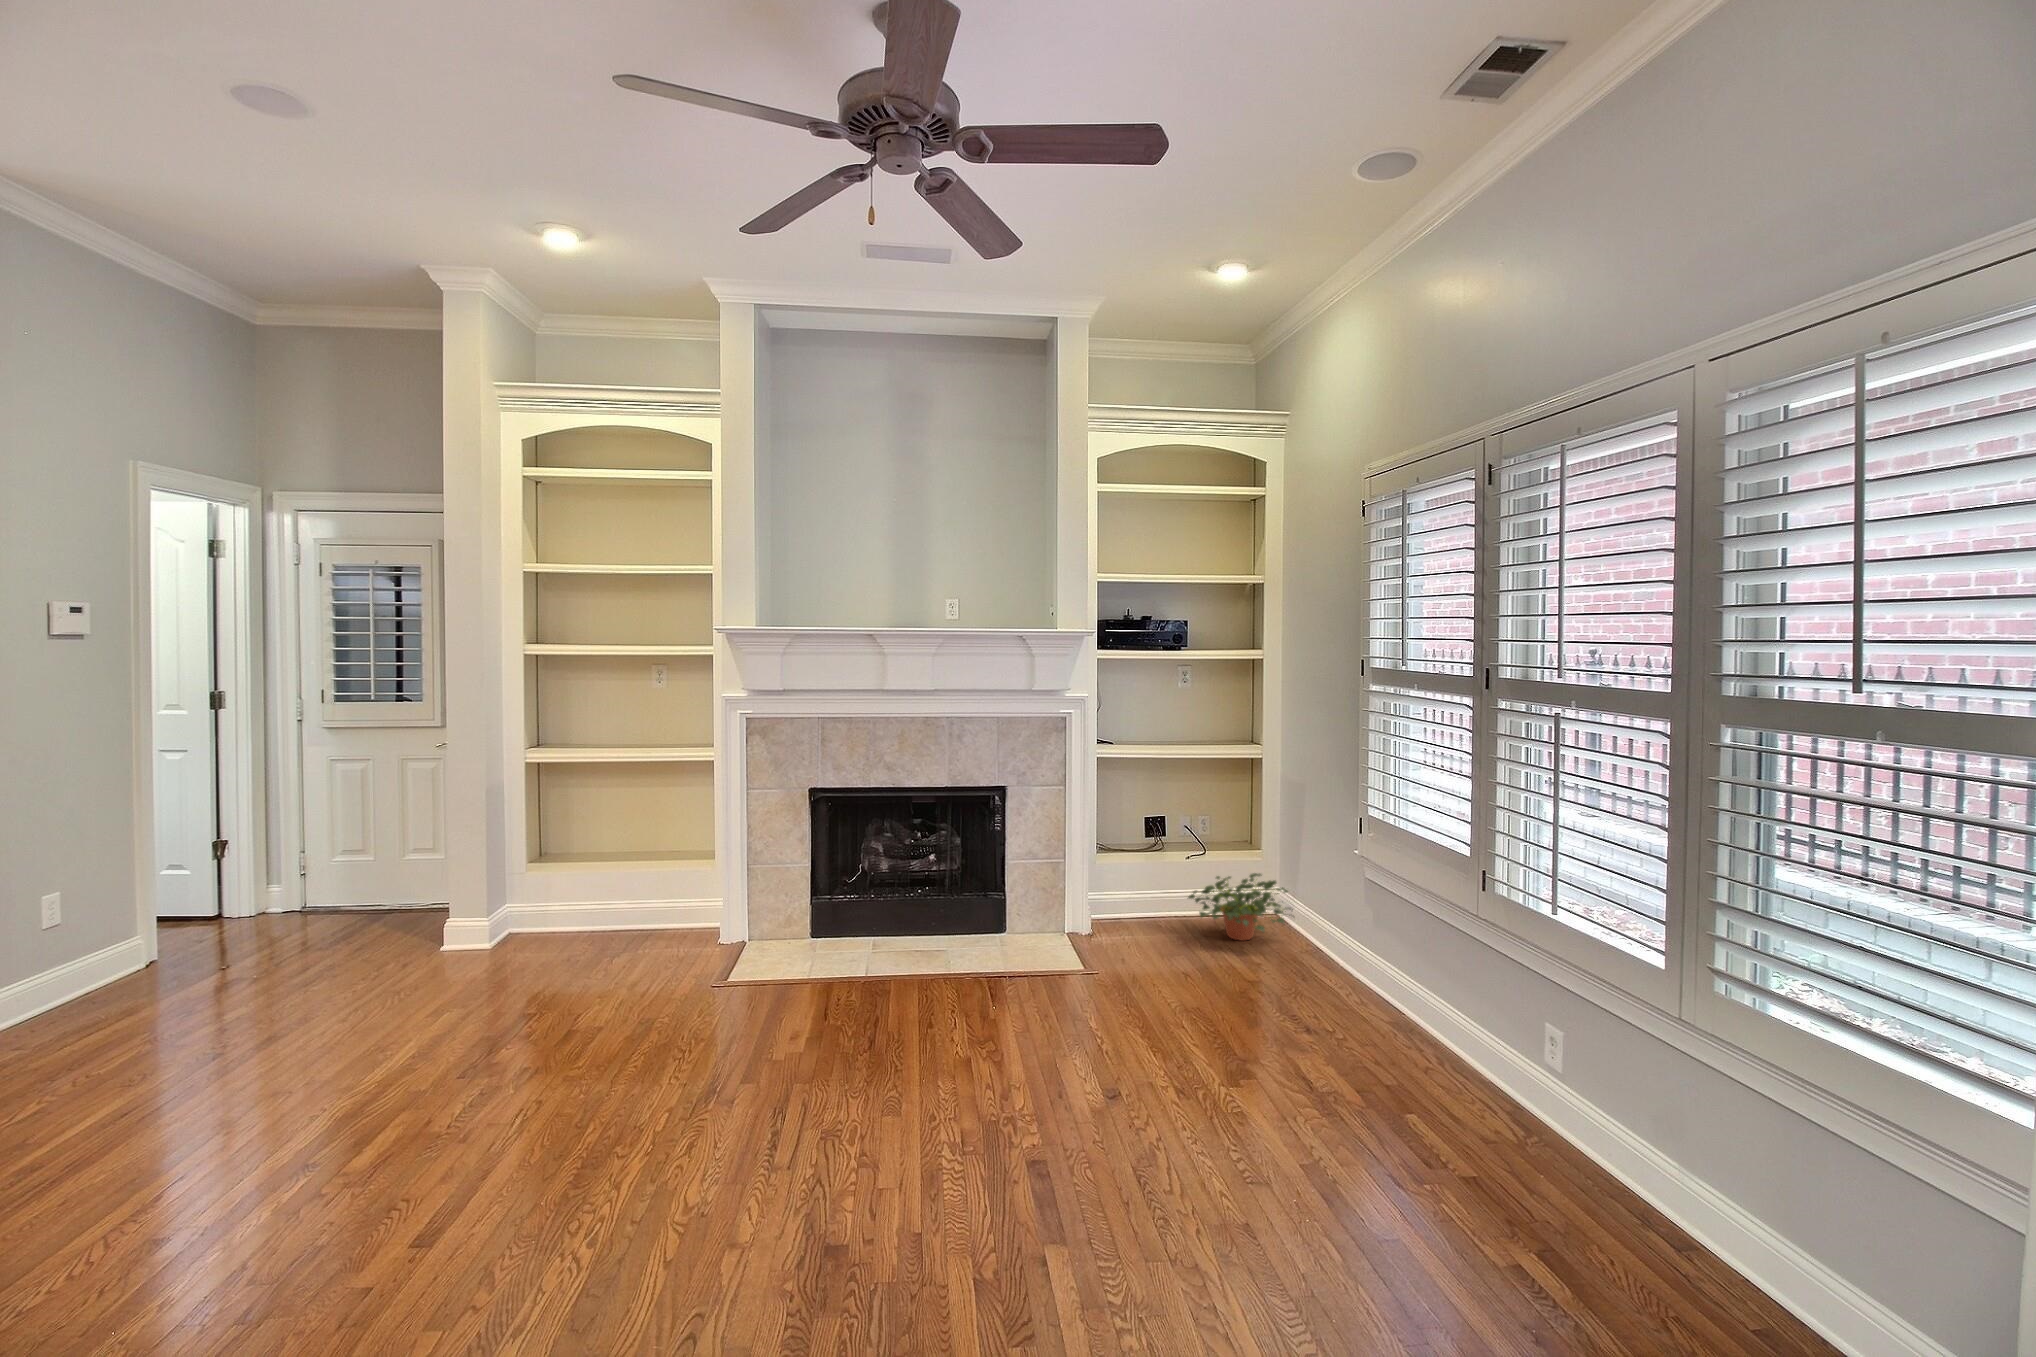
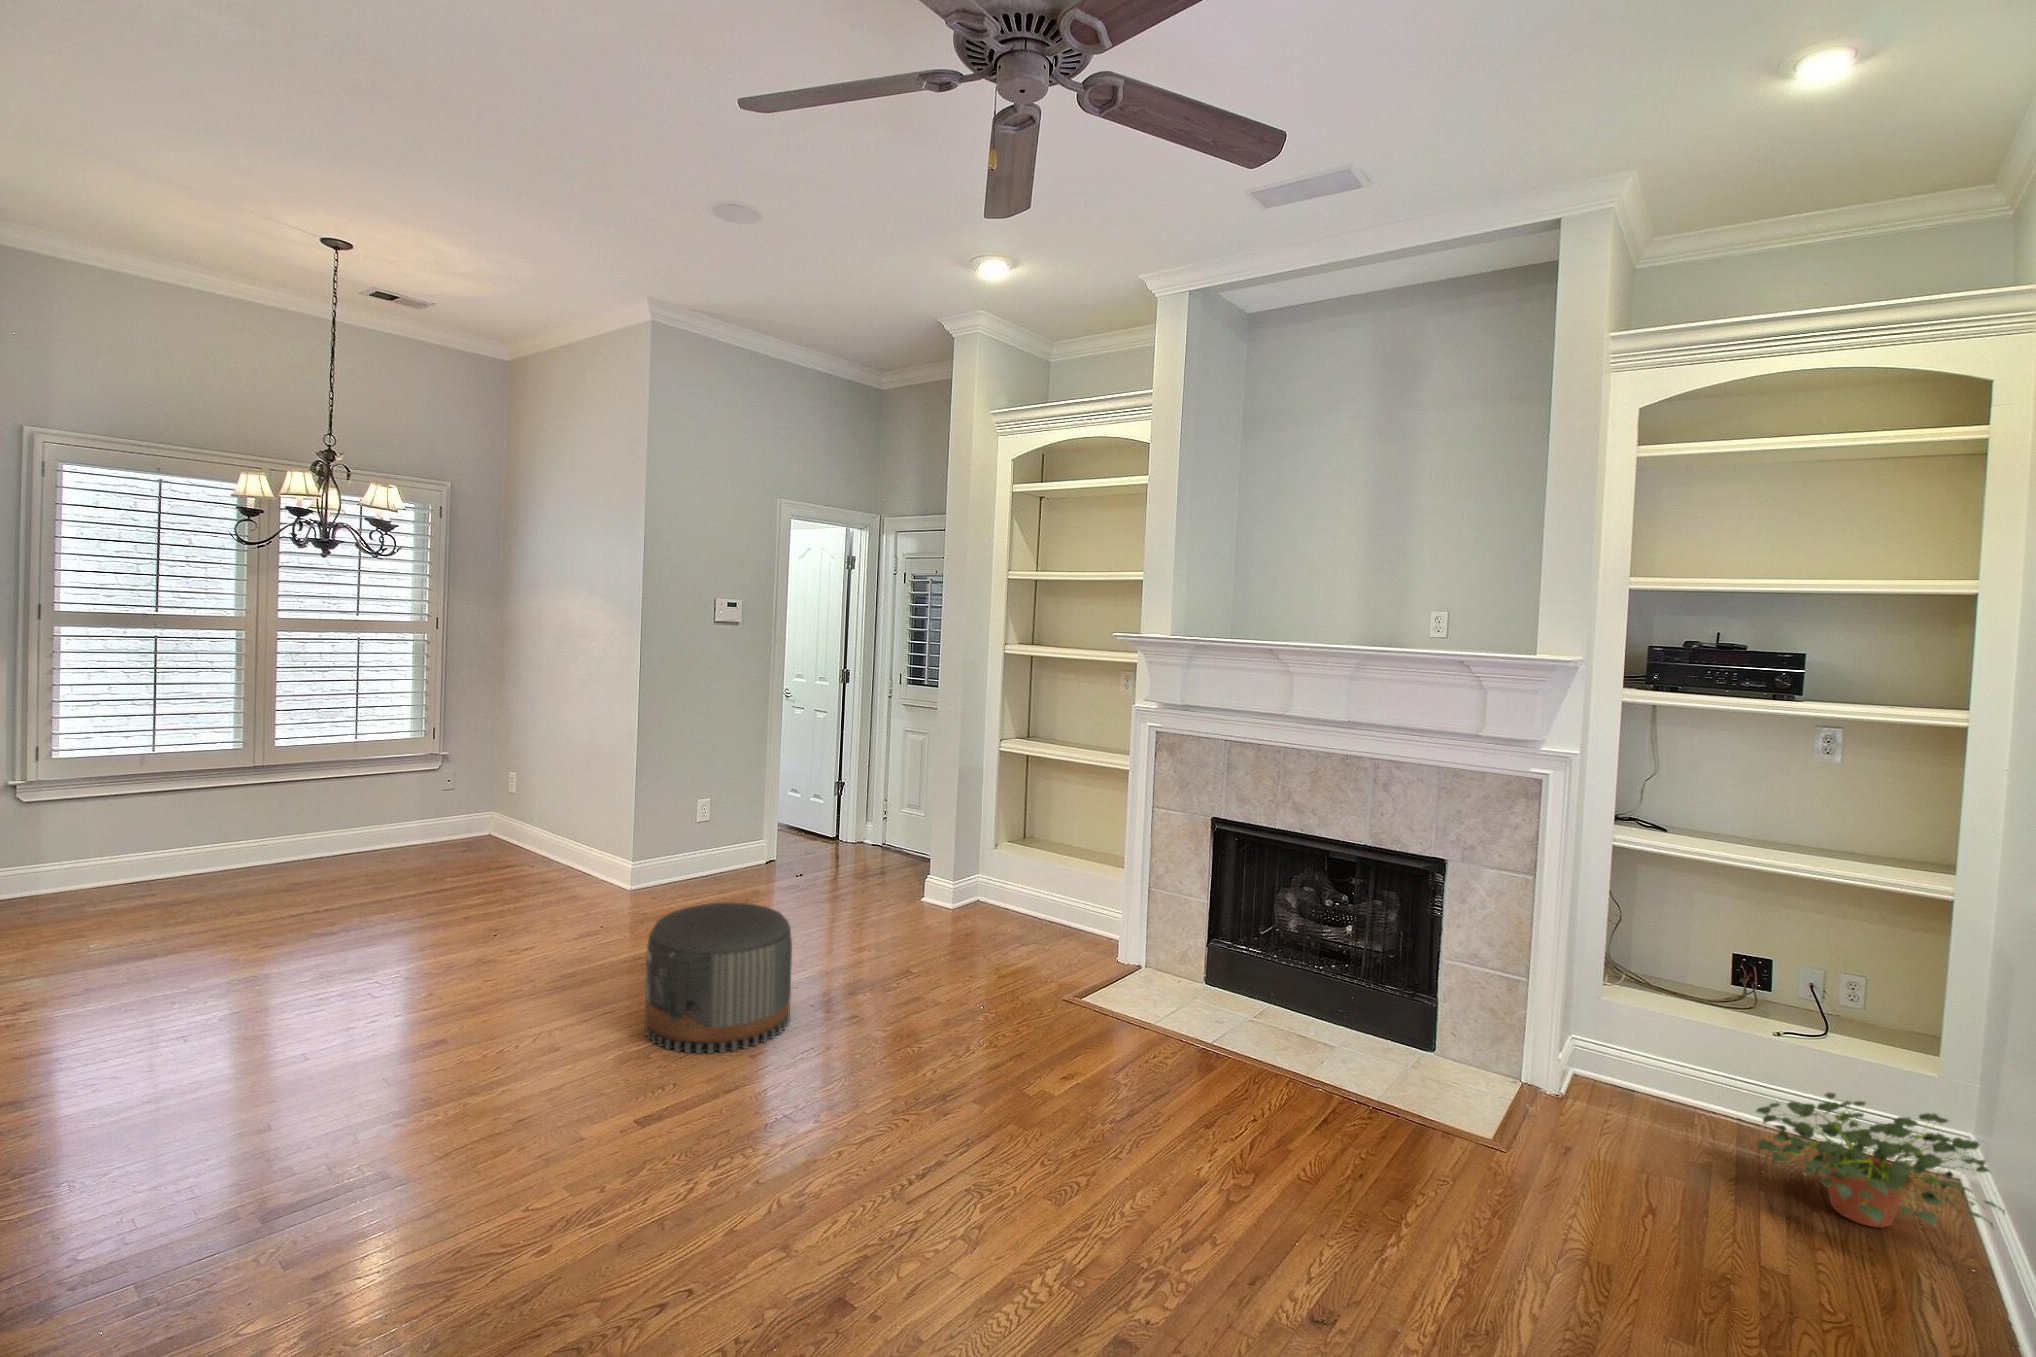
pouf: none [220,981,449,1197] -> present [645,902,792,1054]

